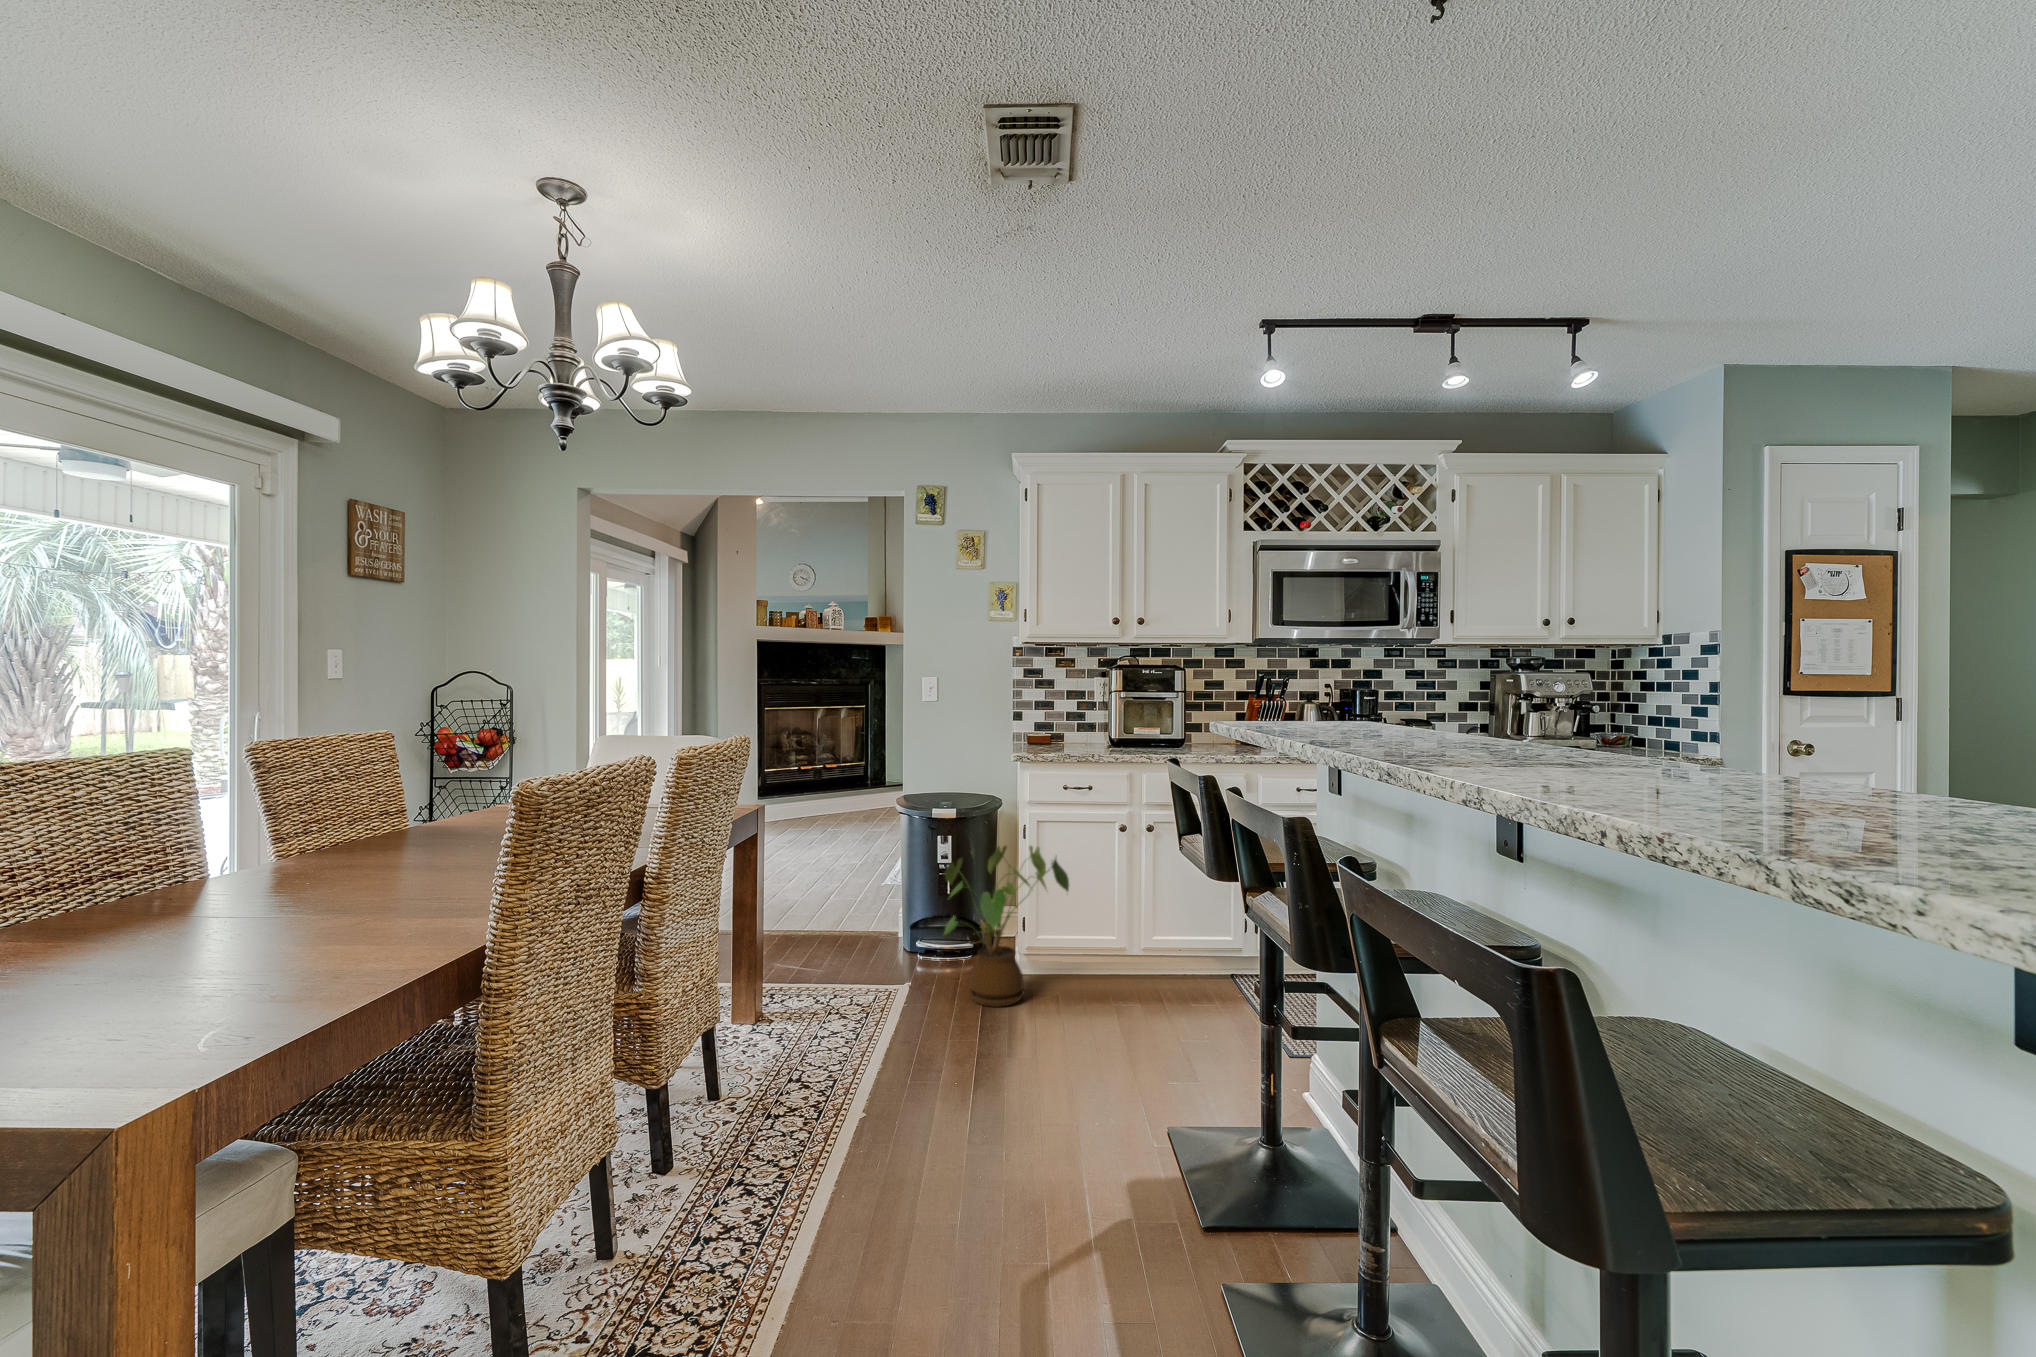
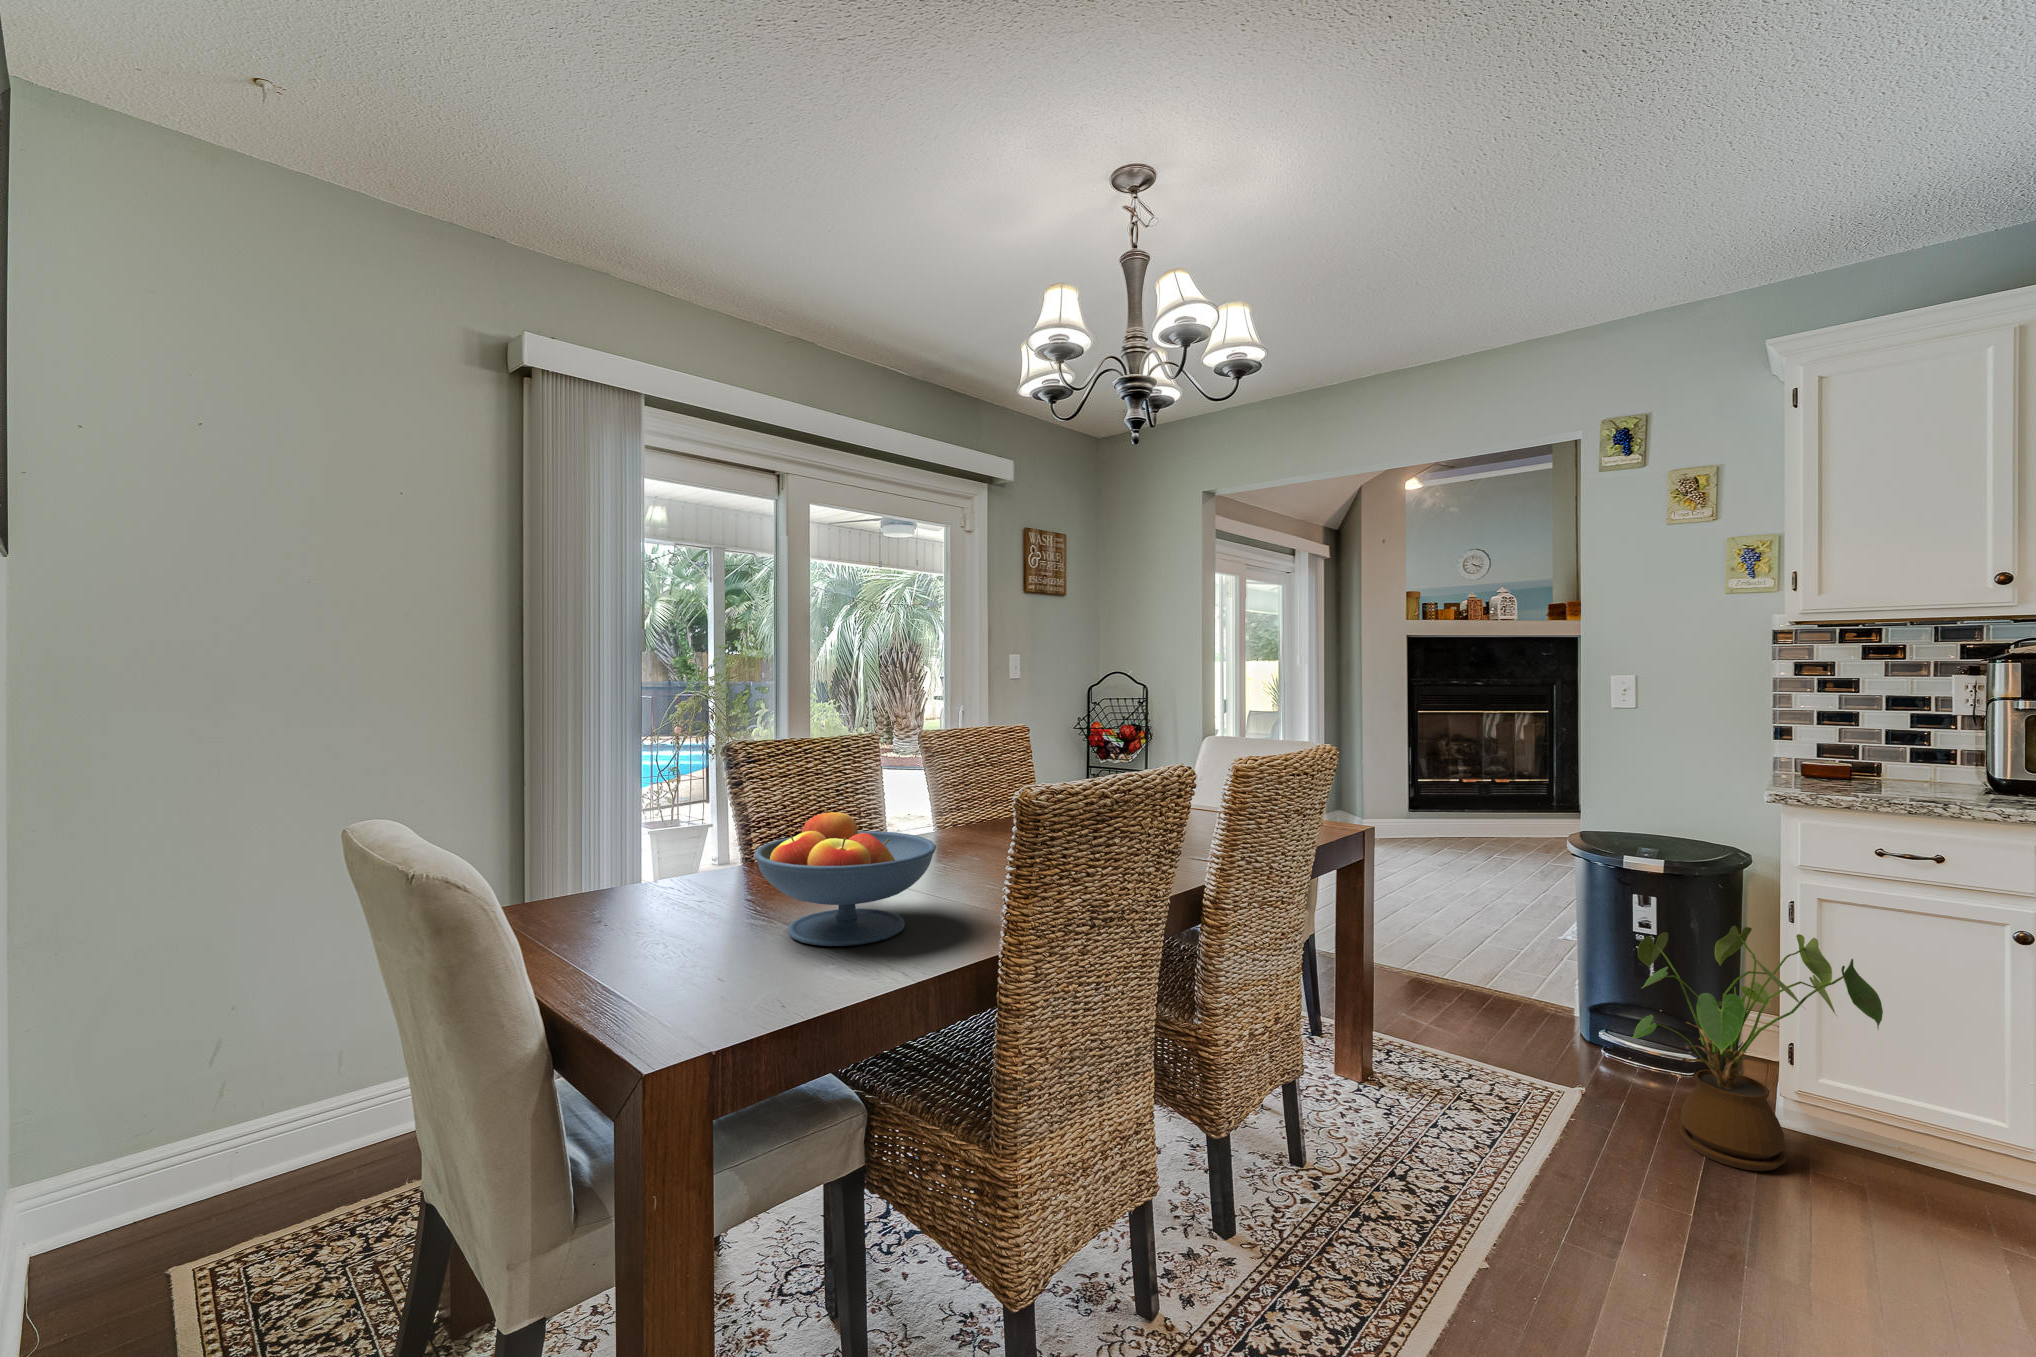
fruit bowl: none [112,836,380,987] -> present [754,809,936,946]

